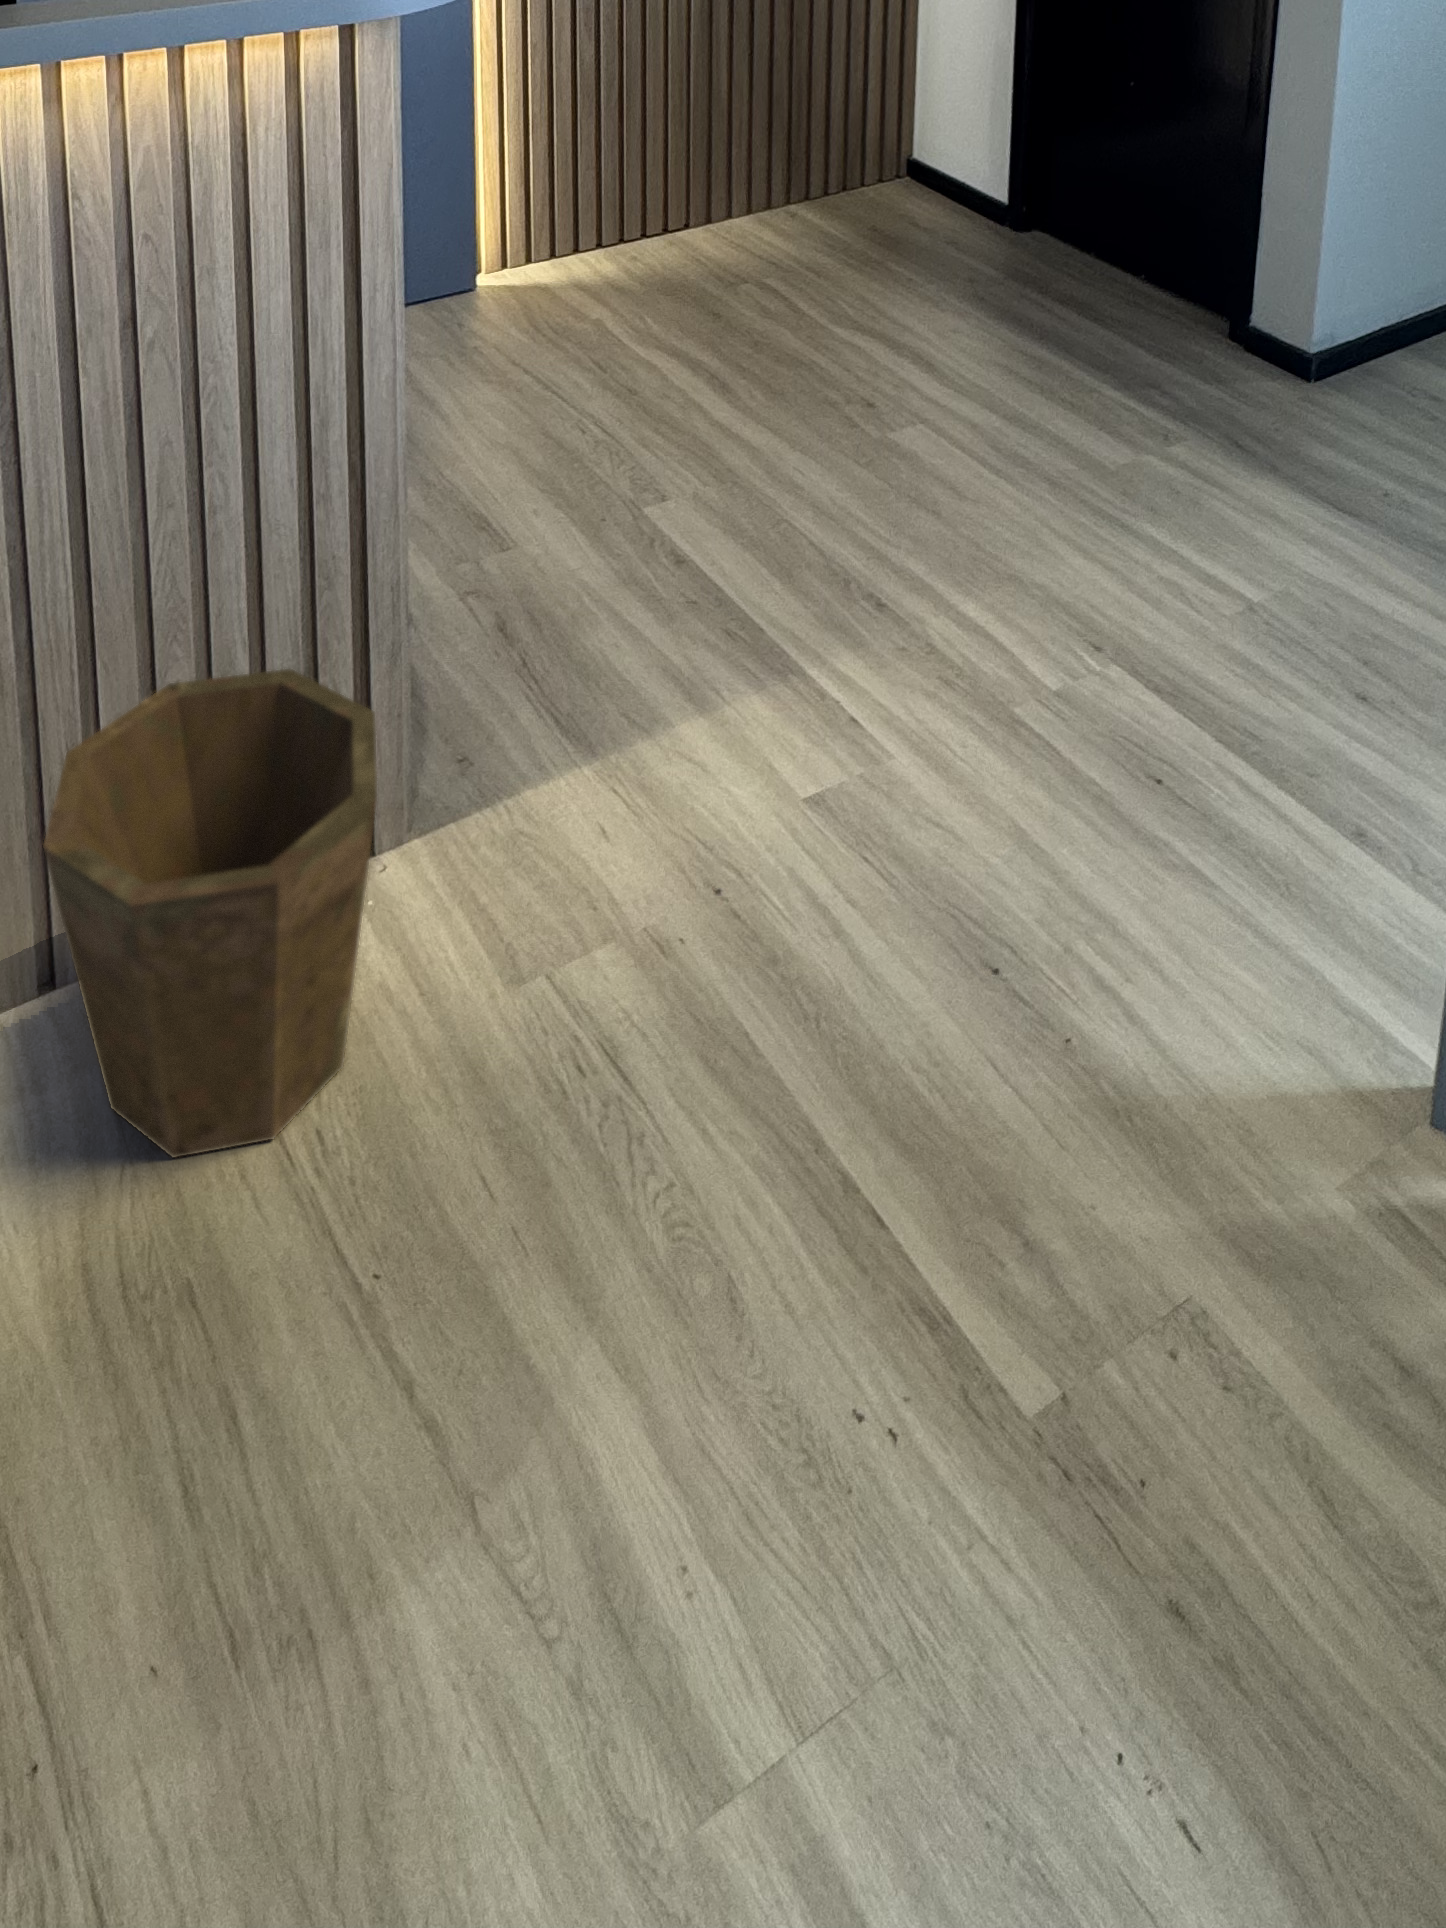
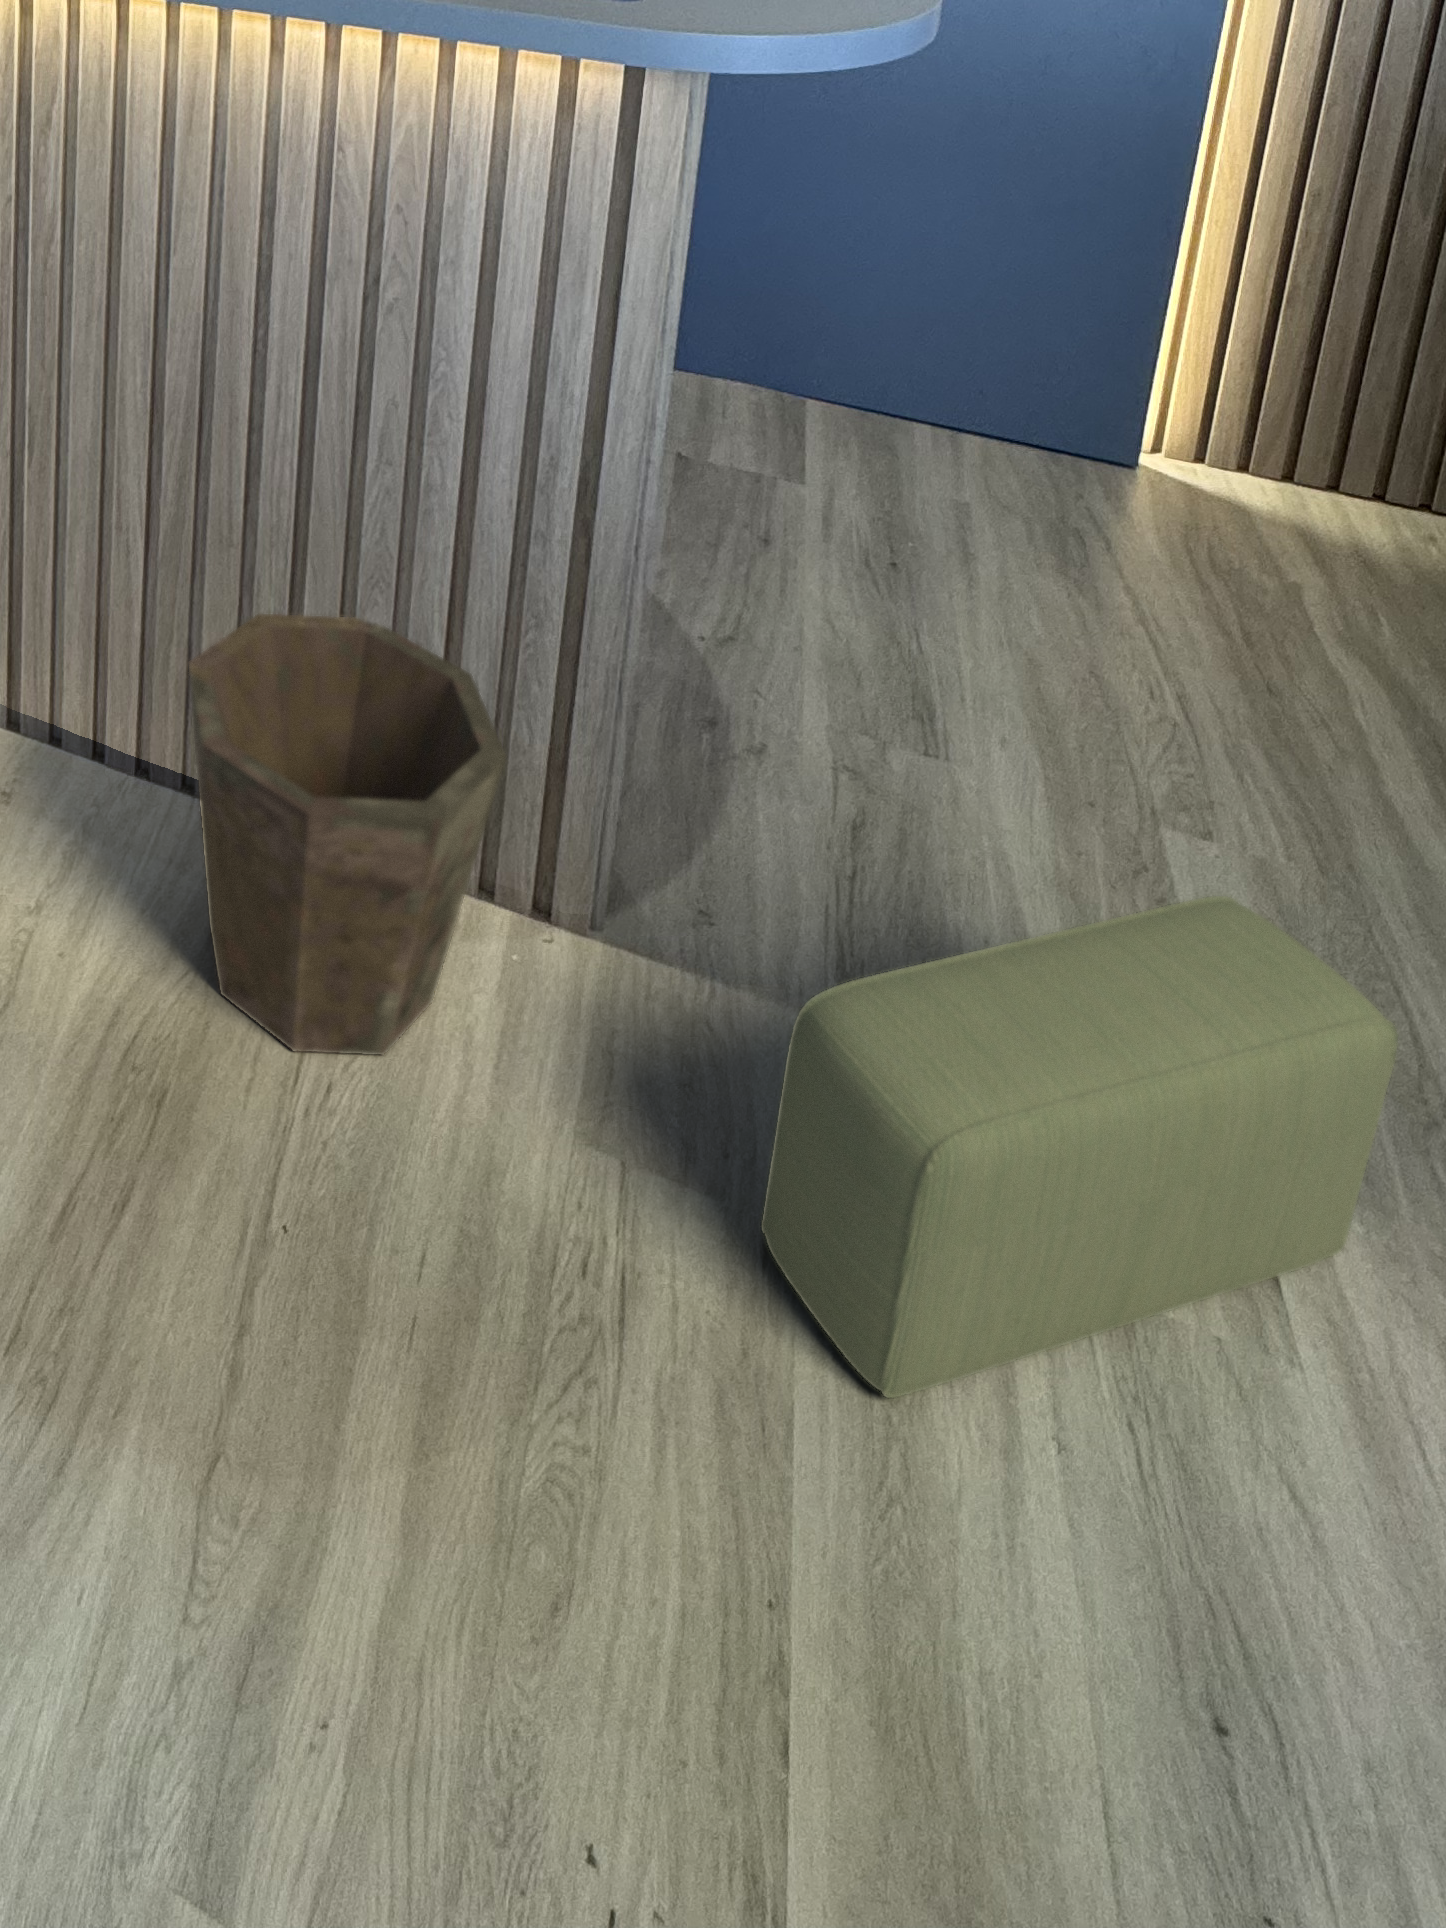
pouf: none [652,495,870,966] -> present [761,896,1398,1398]

